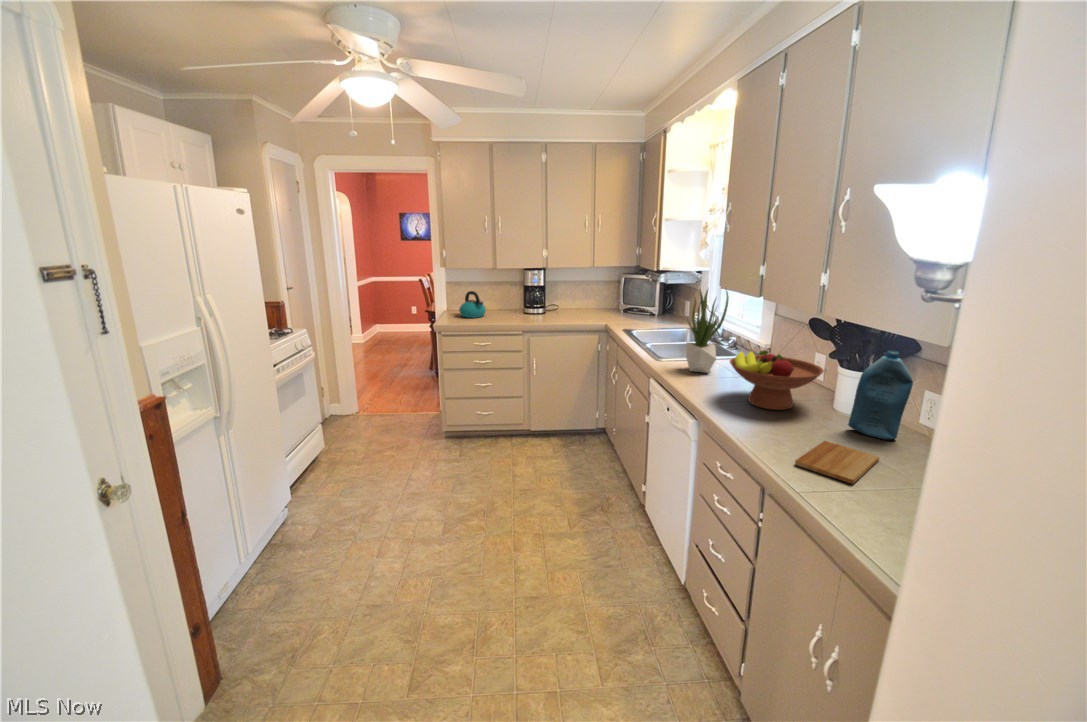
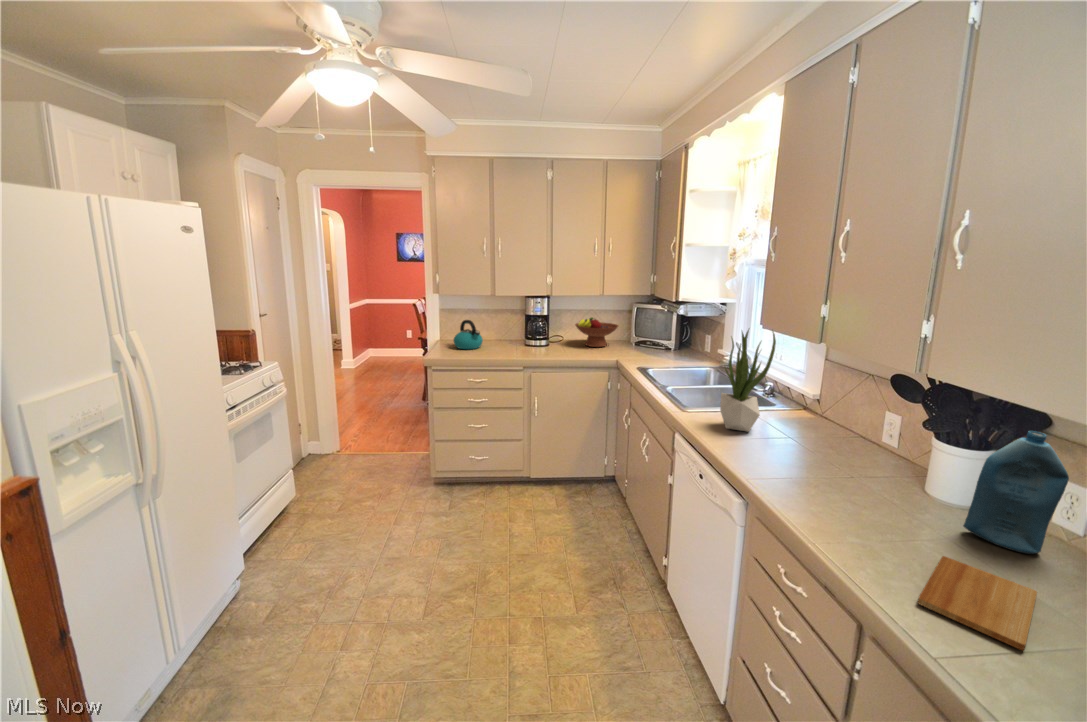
fruit bowl: present [730,350,824,410] -> present [575,317,618,347]

